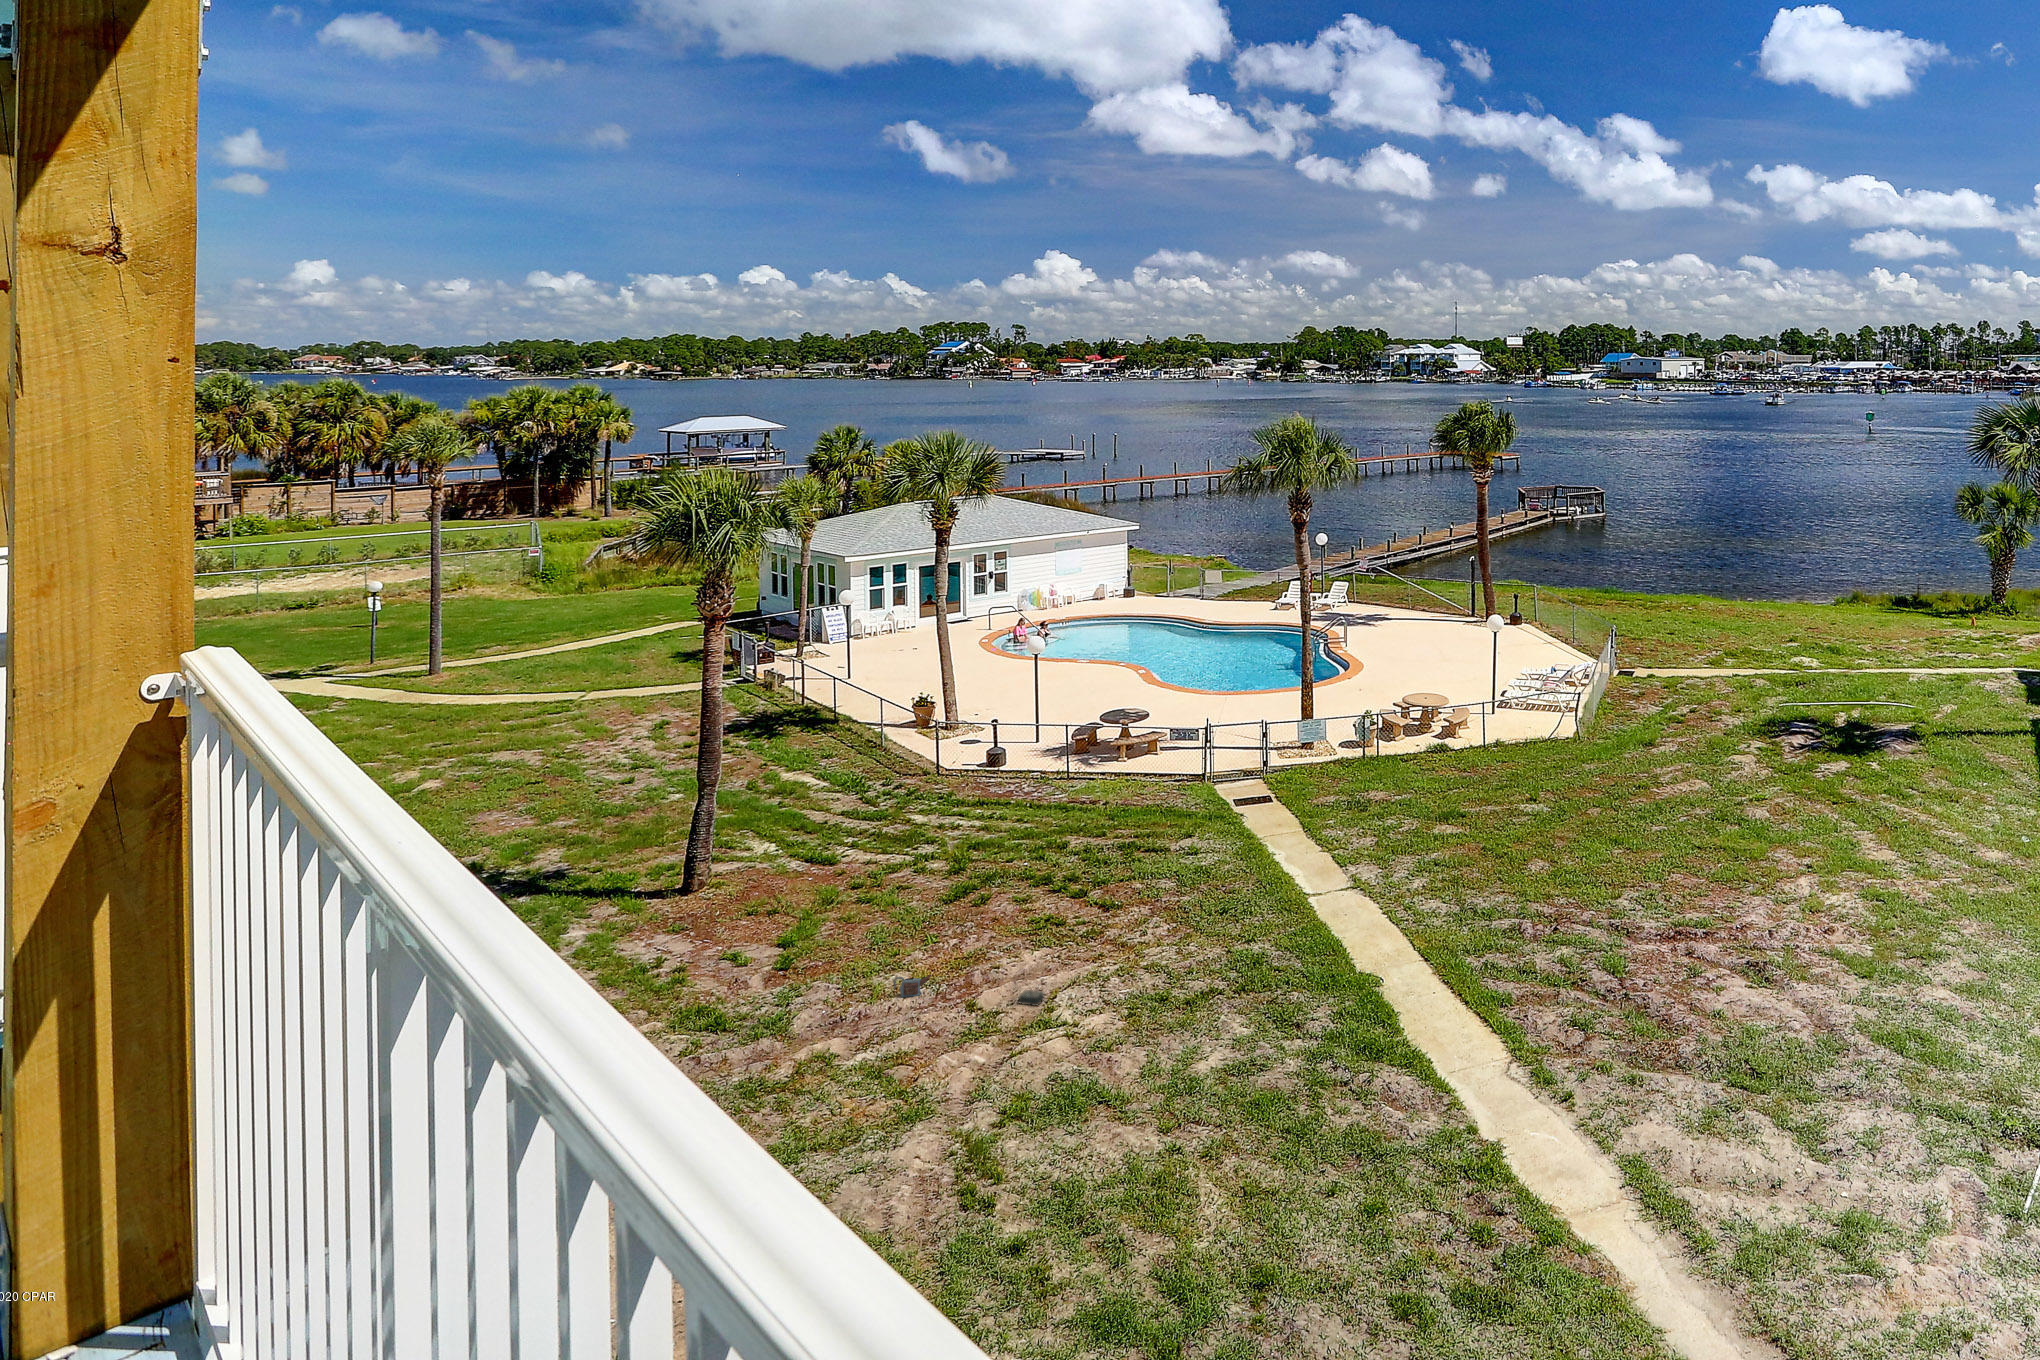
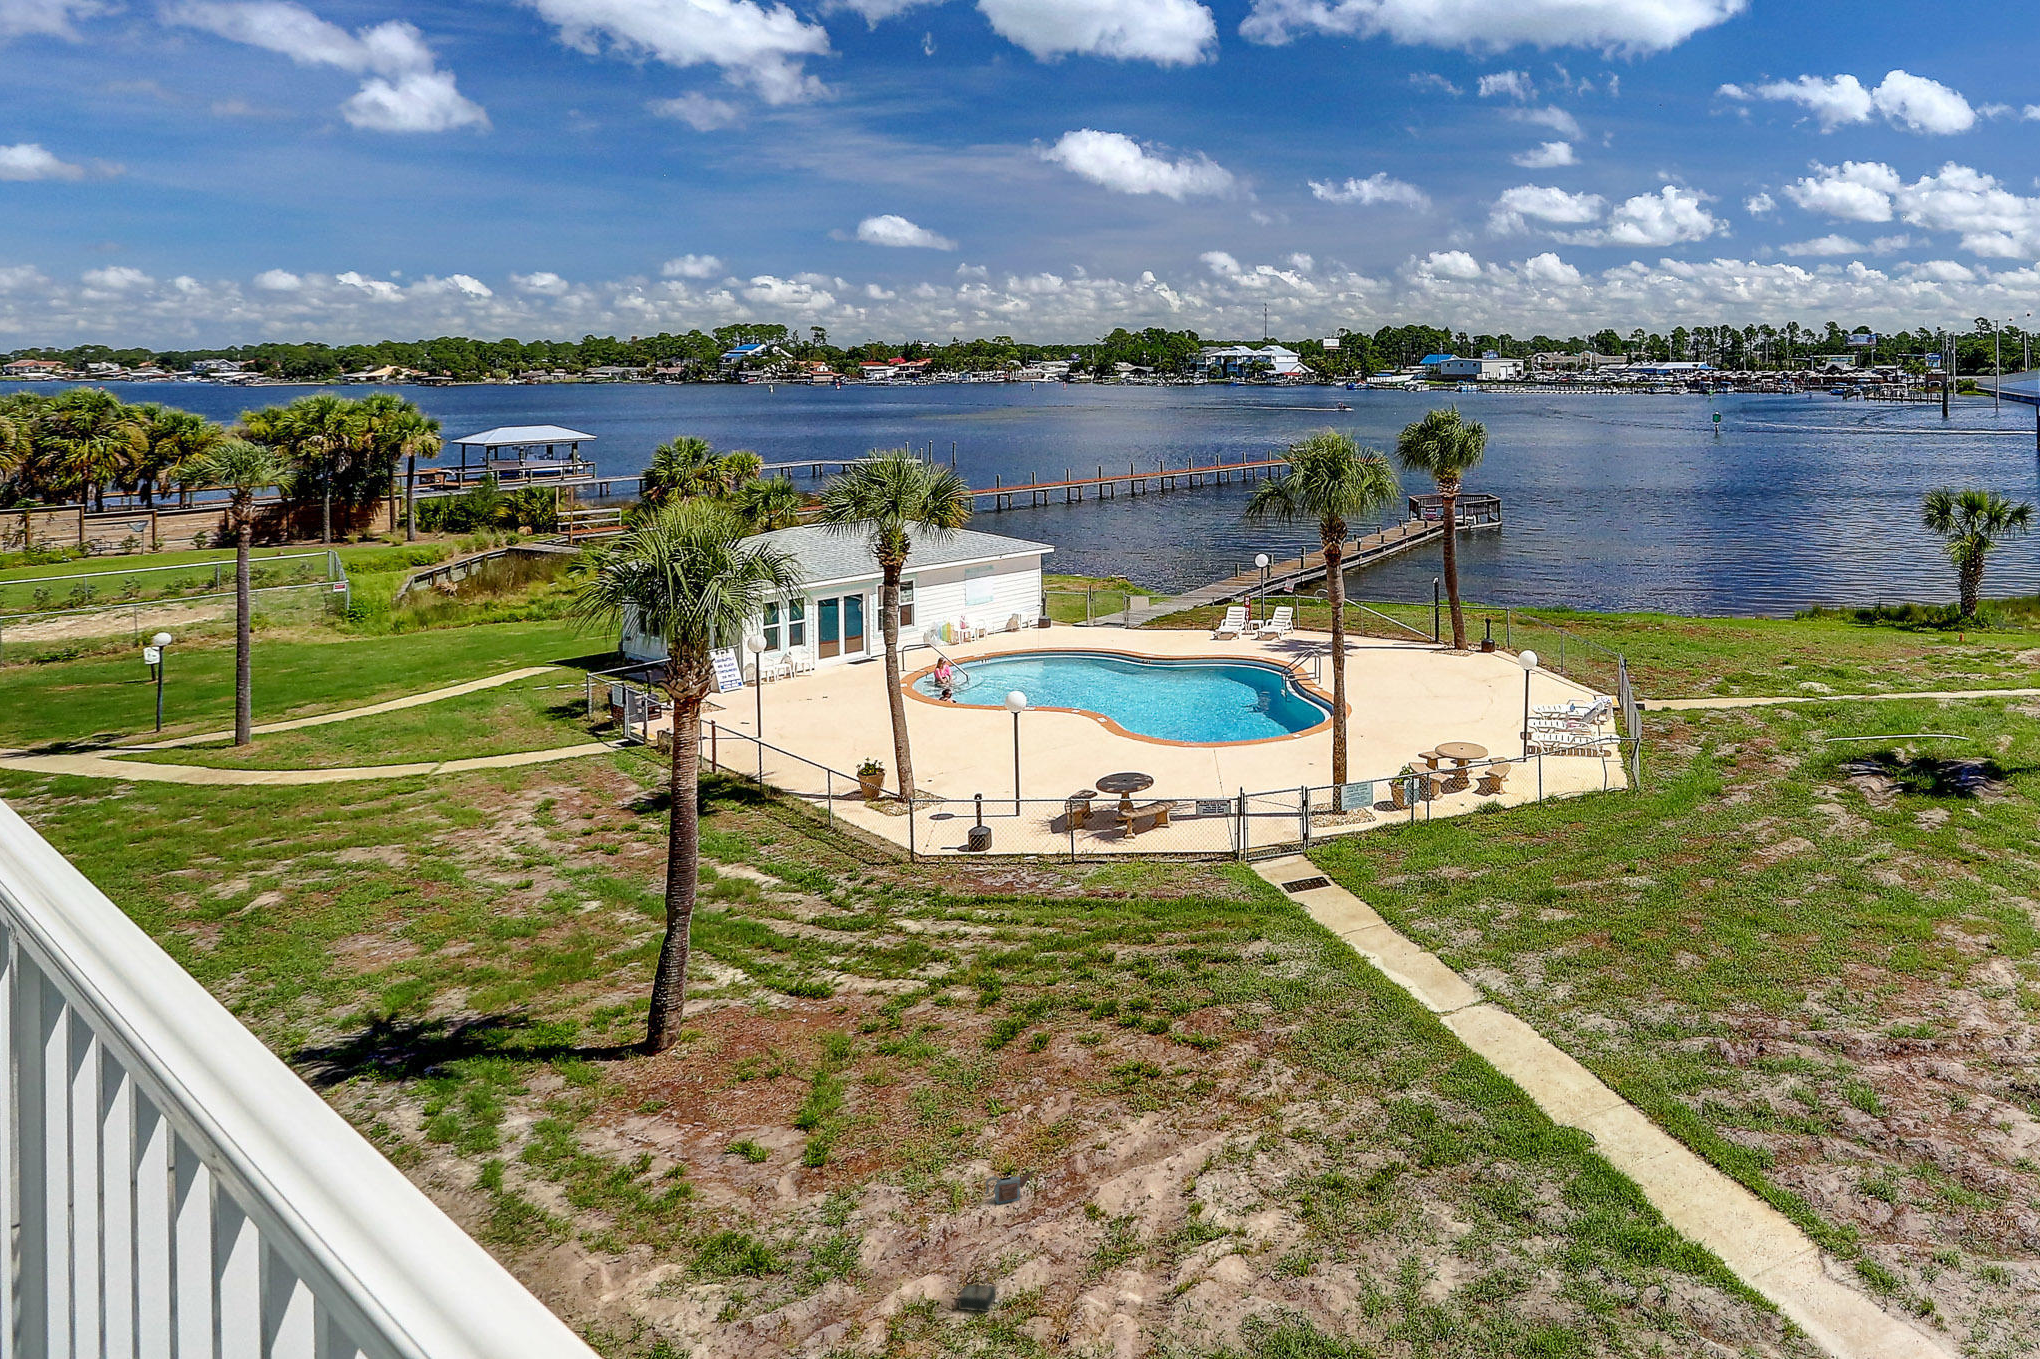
decorative plant: present [1013,974,1044,1006] -> present [950,1254,997,1312]

